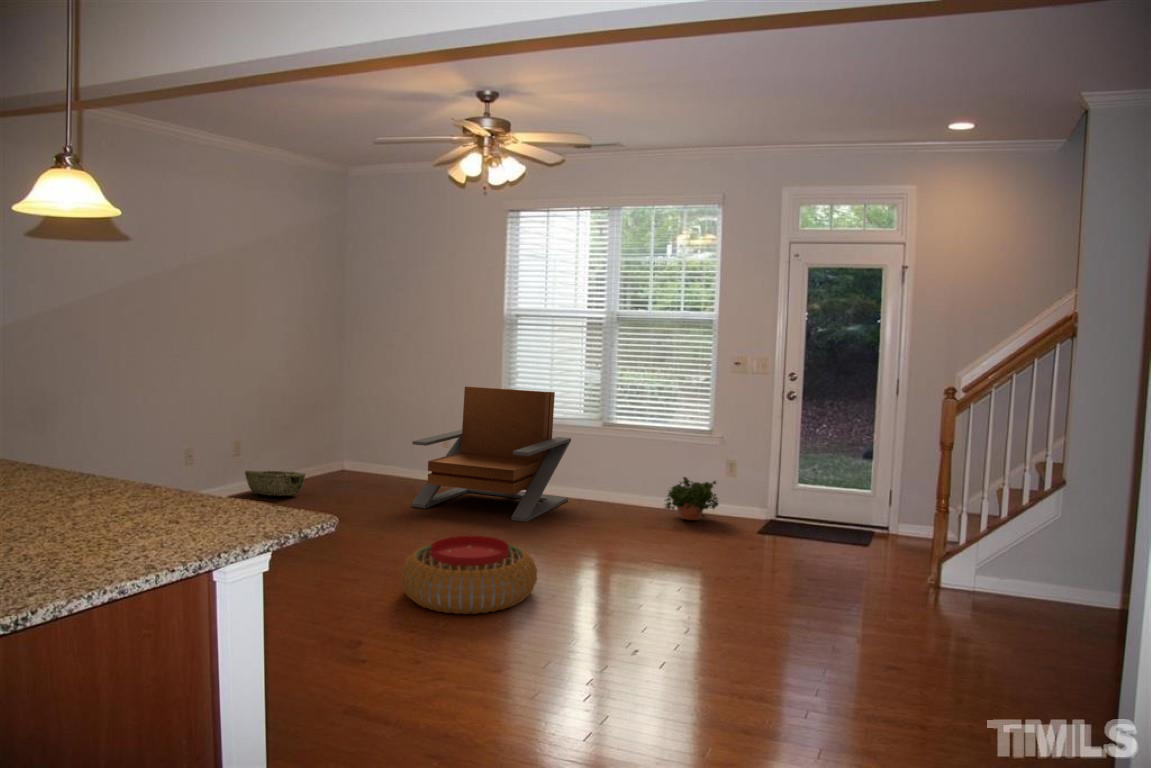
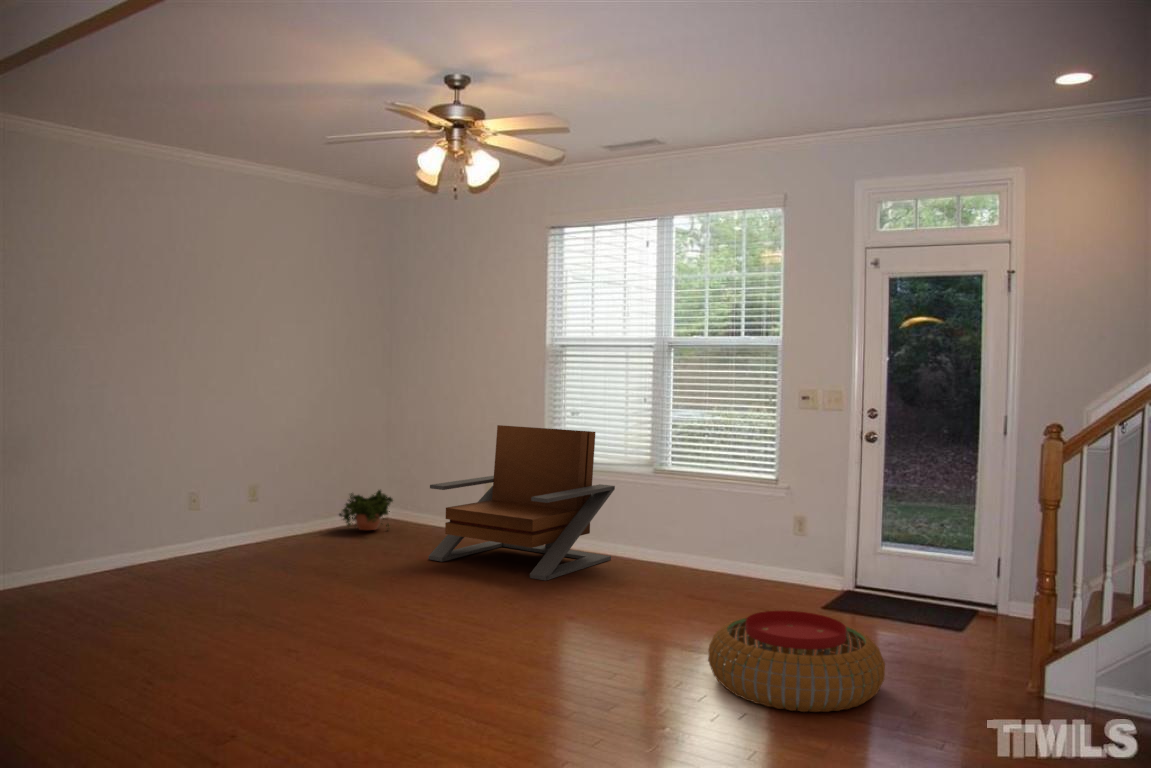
woven basket: present [245,471,305,496] -> none [263,514,326,544]
potted plant: present [664,477,718,520] -> present [339,490,393,530]
pouf: present [401,536,537,614] -> present [708,611,885,712]

